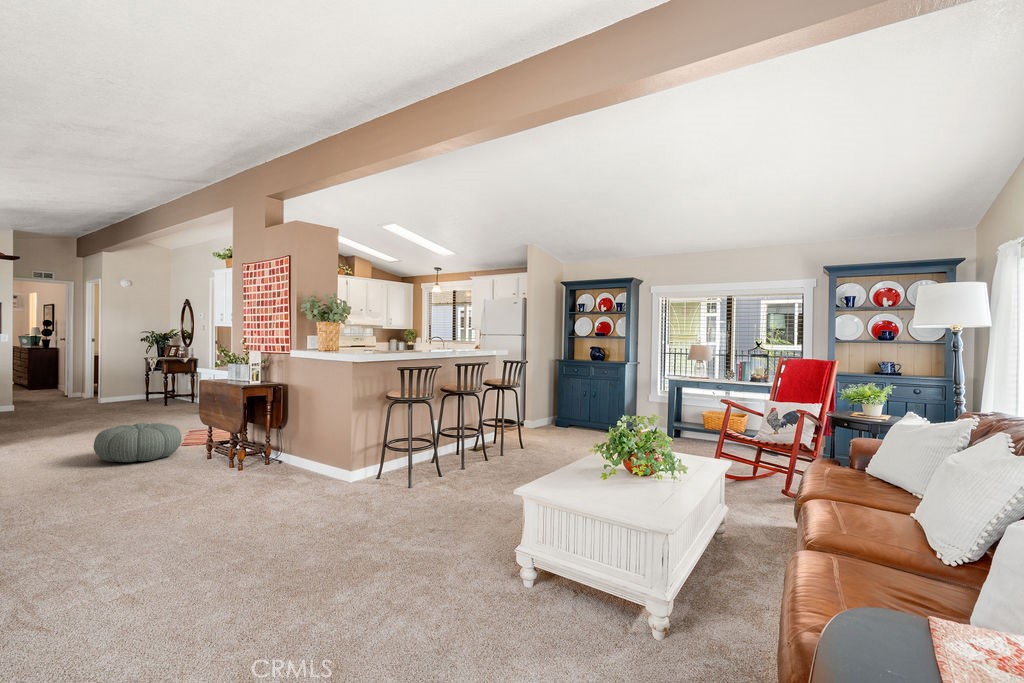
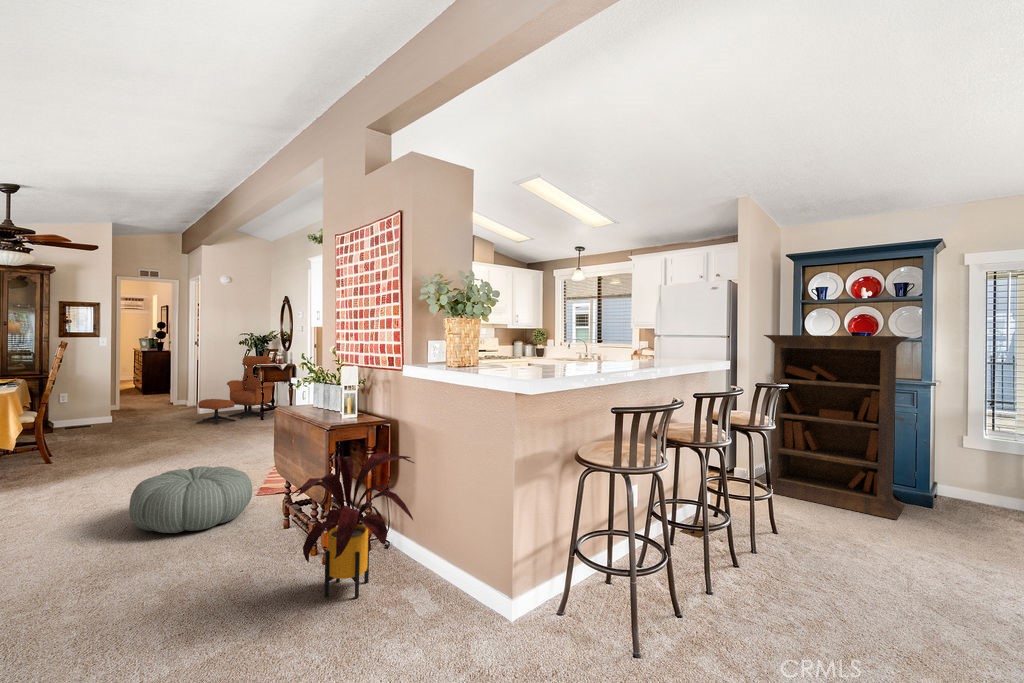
bookcase: none [535,334,617,442] -> present [764,335,910,519]
lounge chair: none [104,351,177,409] -> present [197,356,275,424]
house plant: none [217,400,298,480] -> present [286,452,414,598]

